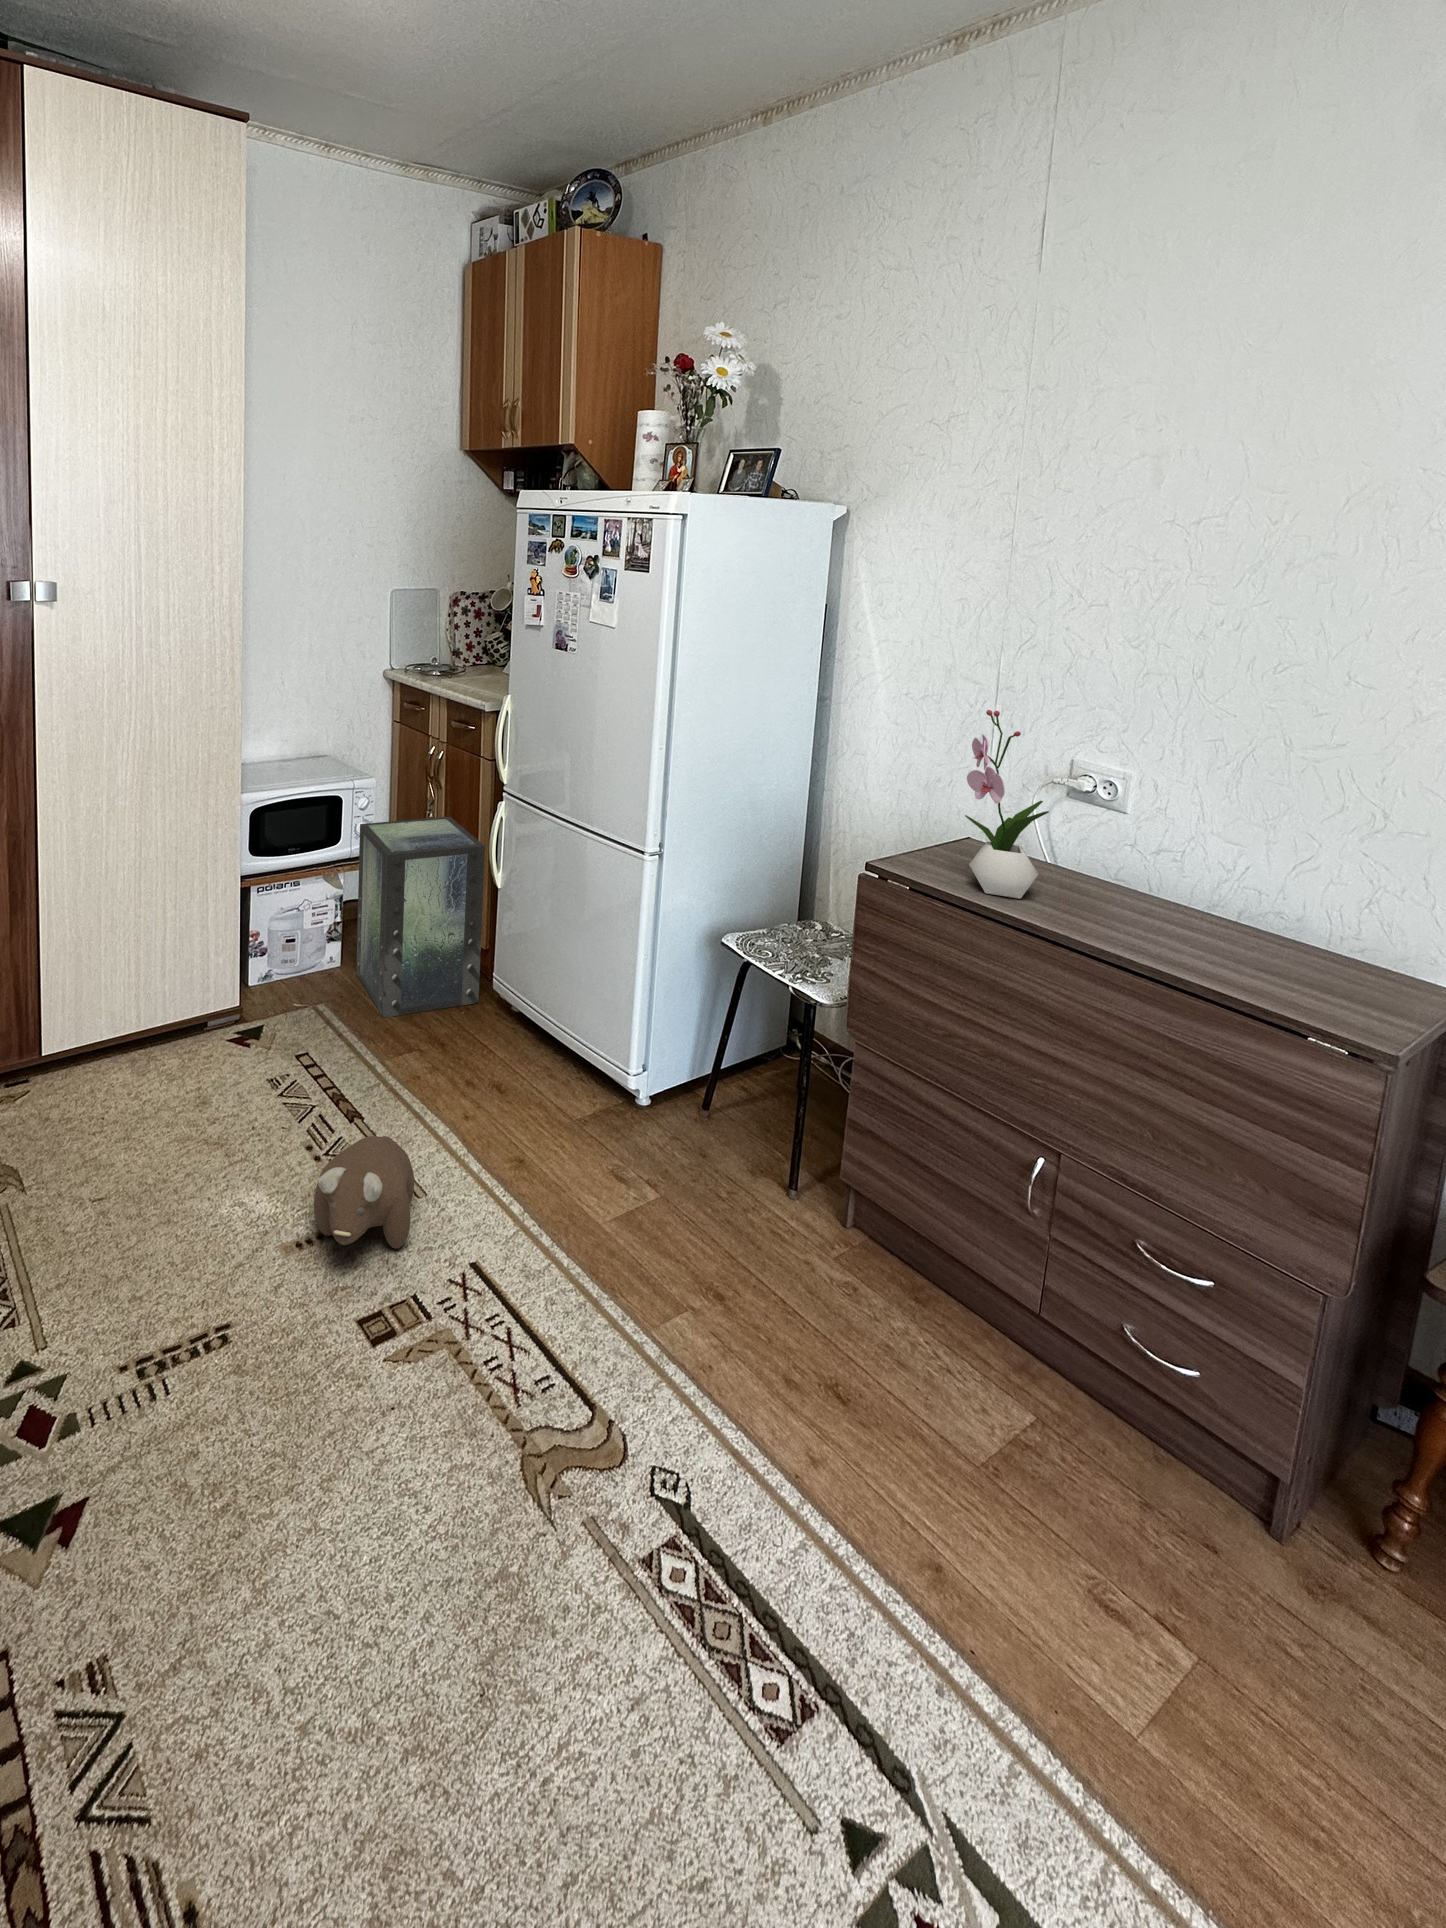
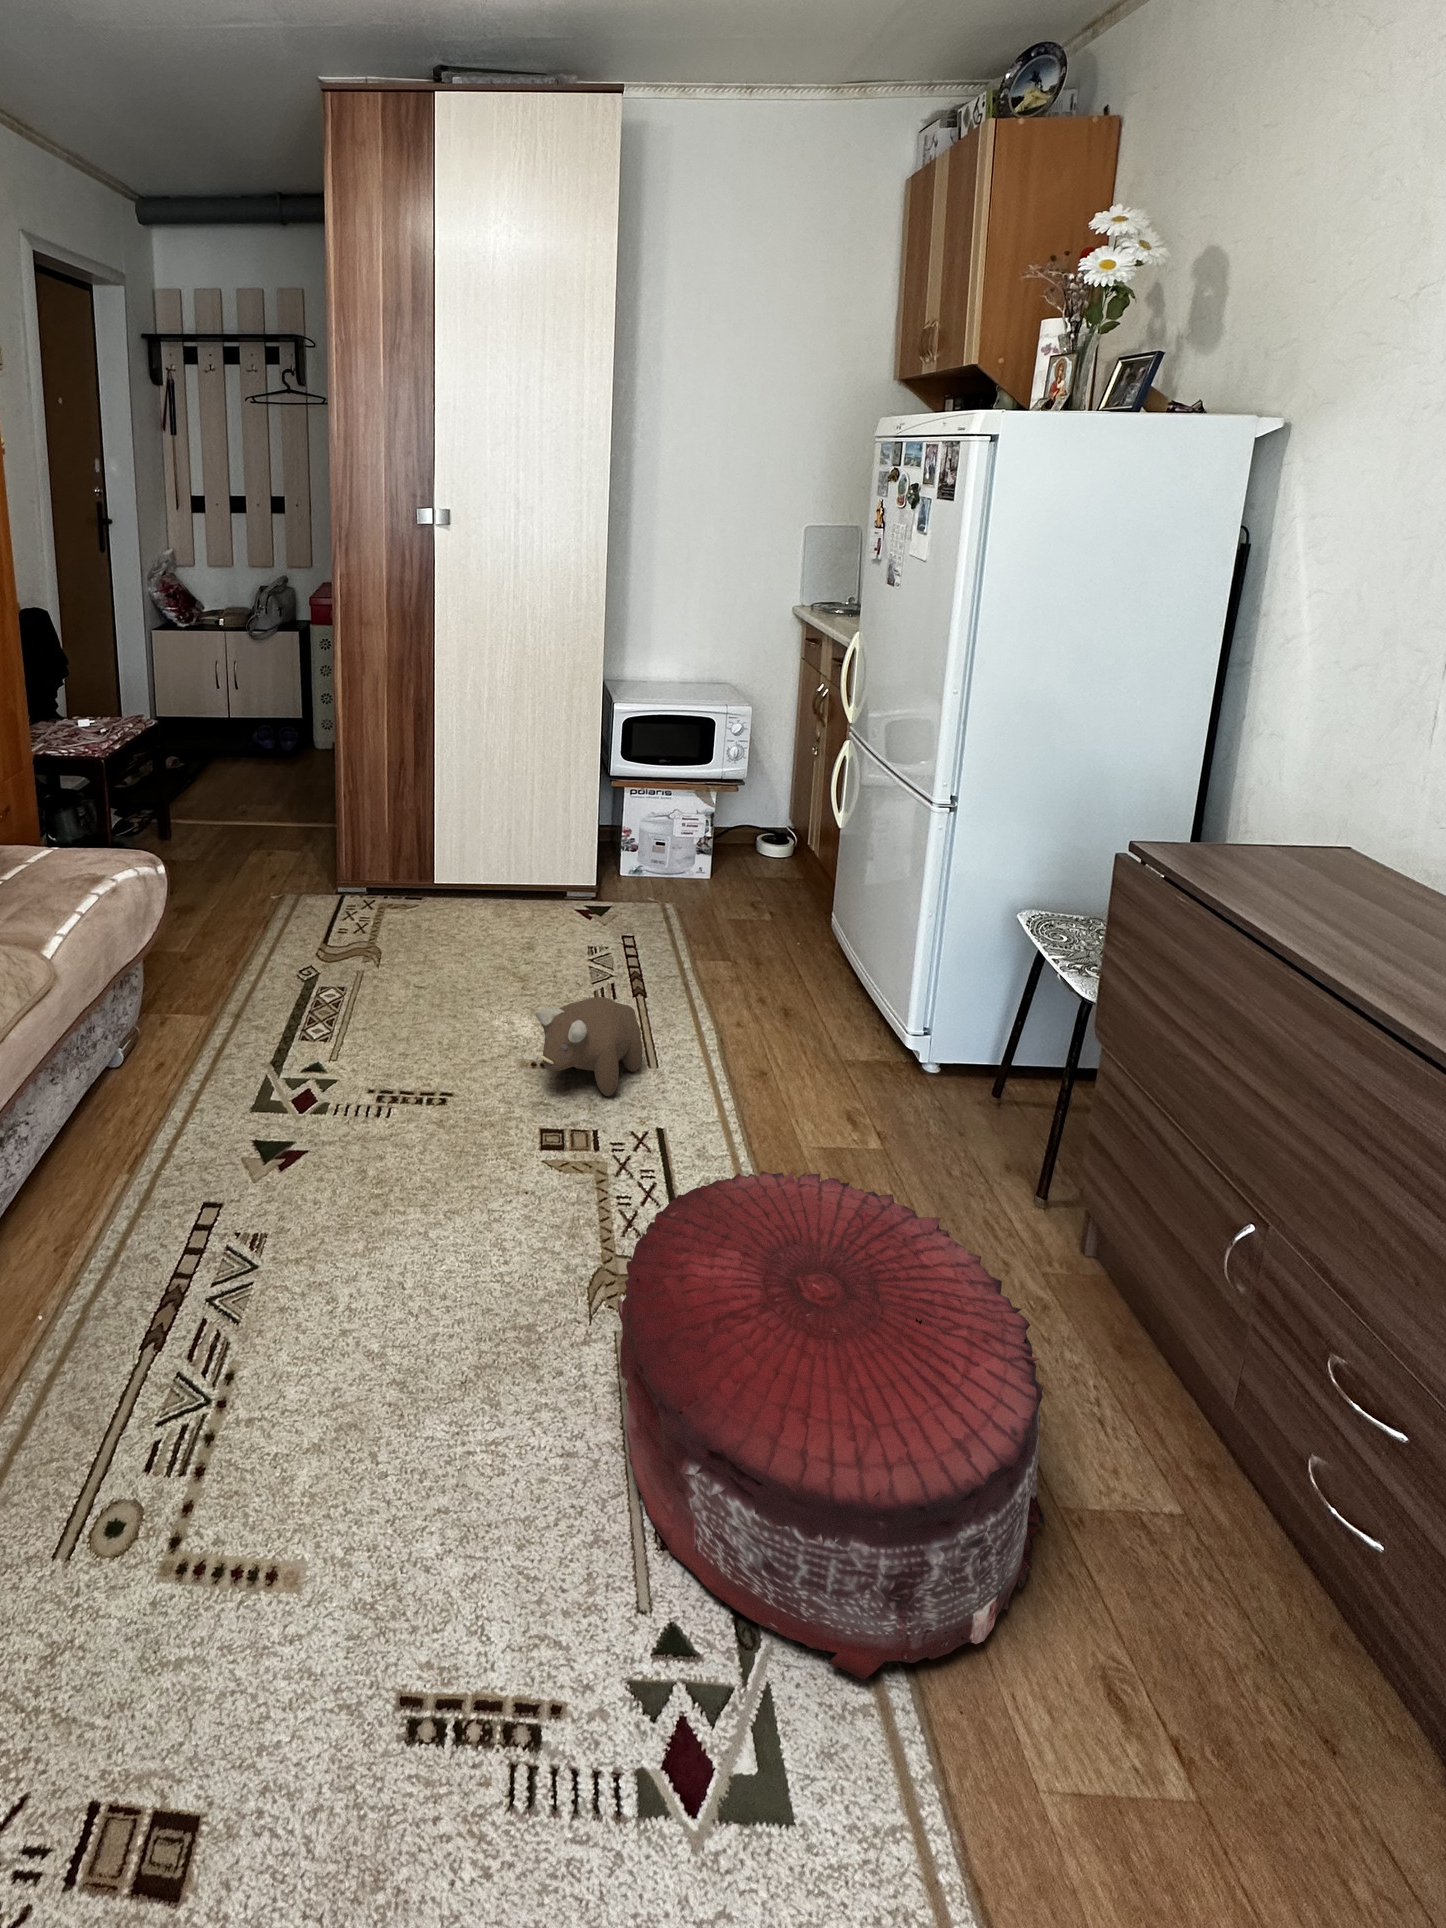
flower arrangement: present [965,710,1049,898] -> none [1261,675,1380,921]
storage box: present [356,817,485,1018] -> none [723,743,839,939]
pouf: none [621,1239,1044,1758] -> present [617,1171,1045,1680]

